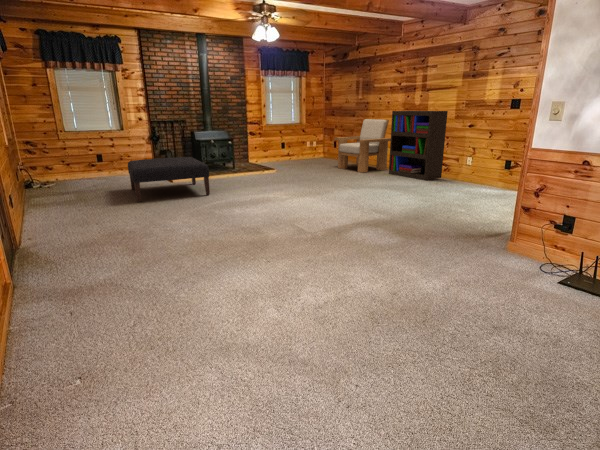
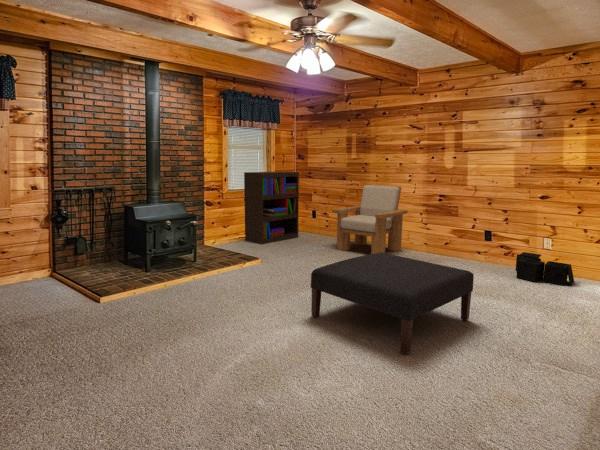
bookshelf: present [389,111,448,180] -> present [244,171,299,244]
ottoman: present [128,157,210,202] -> present [311,252,474,354]
storage bin: none [446,168,488,190] -> present [516,252,574,285]

